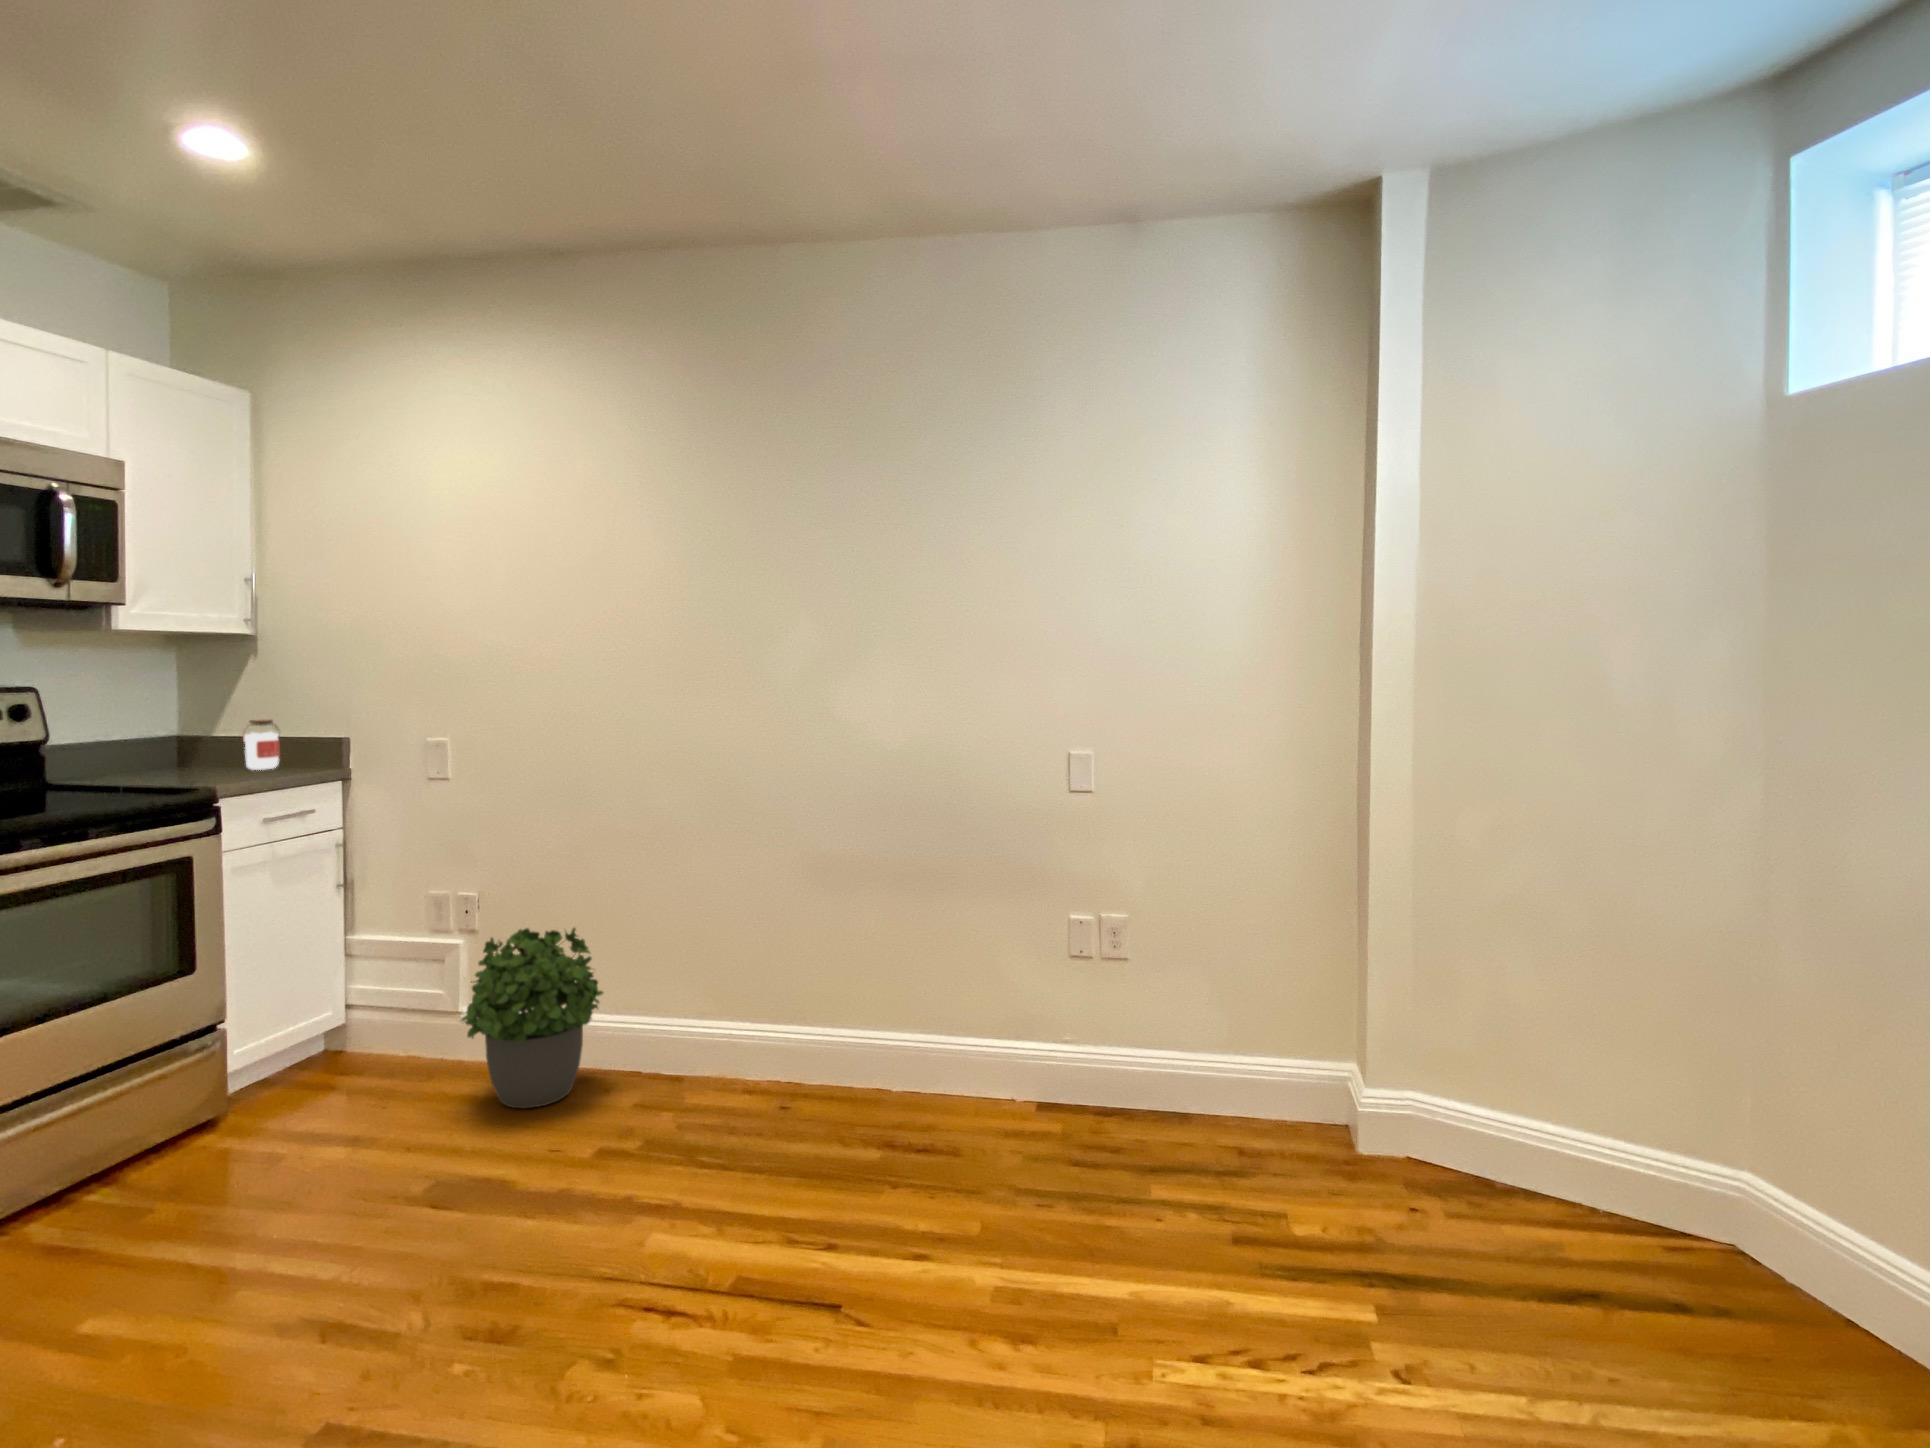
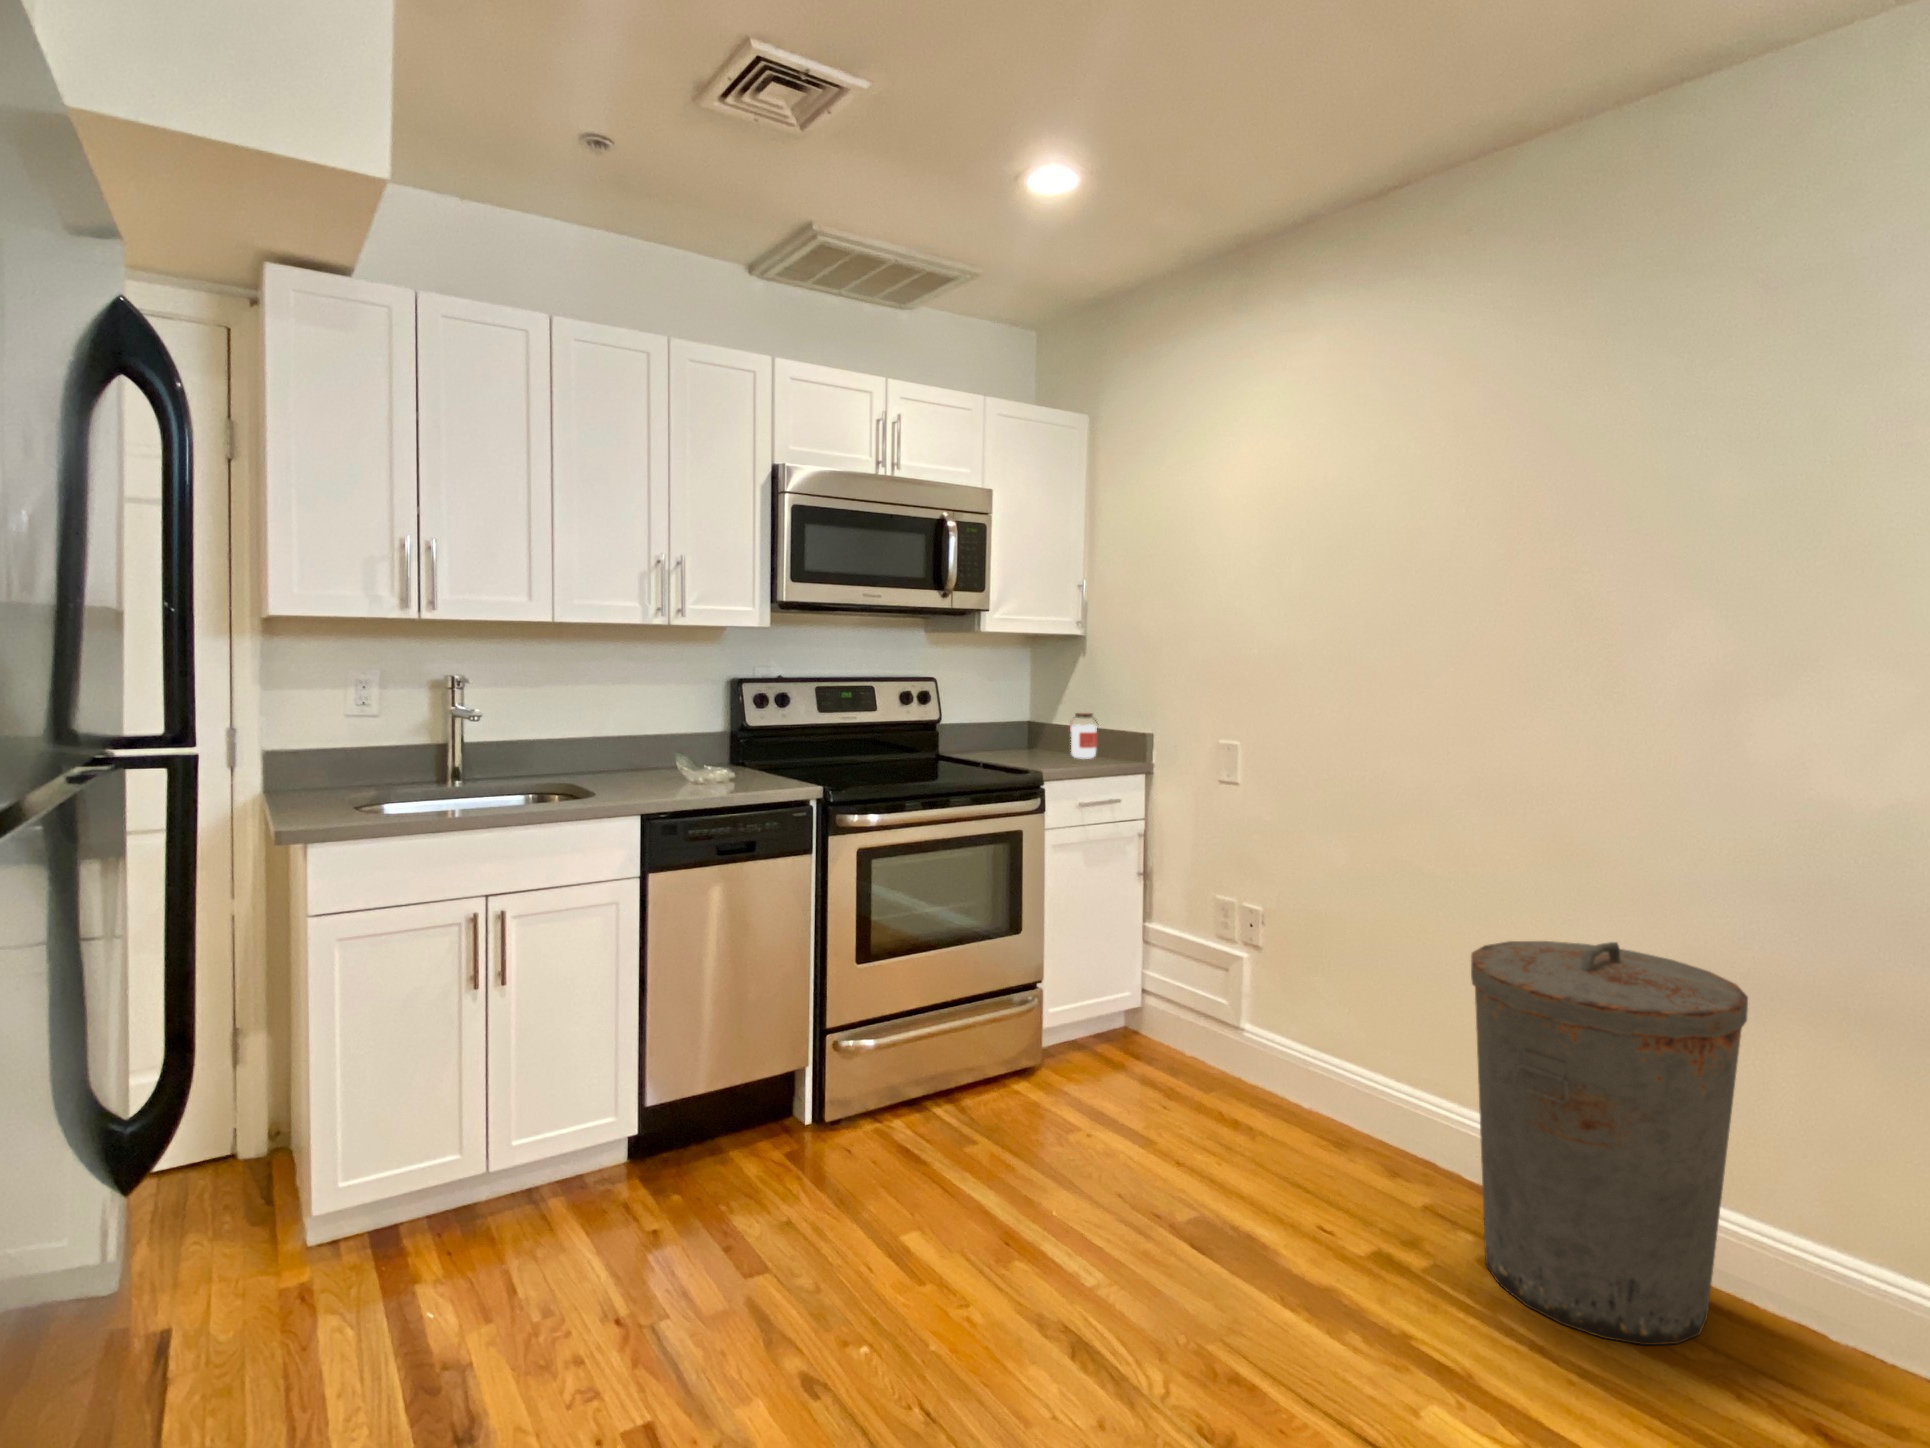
trash can: none [664,863,839,1150] -> present [1471,941,1748,1345]
potted plant: present [461,928,603,1108] -> none [1234,955,1392,1162]

